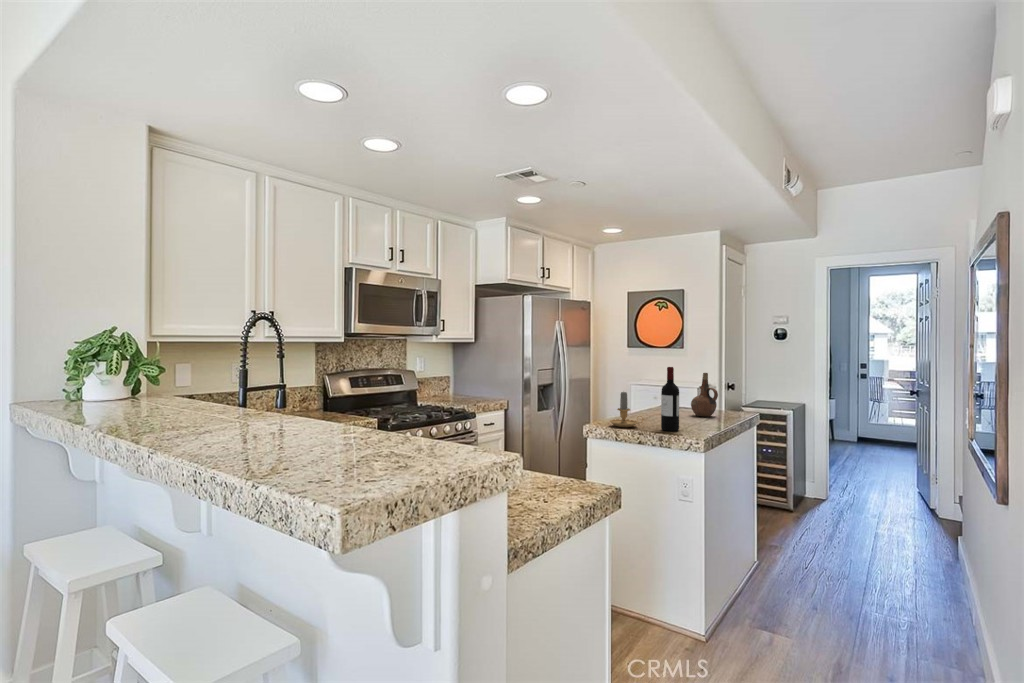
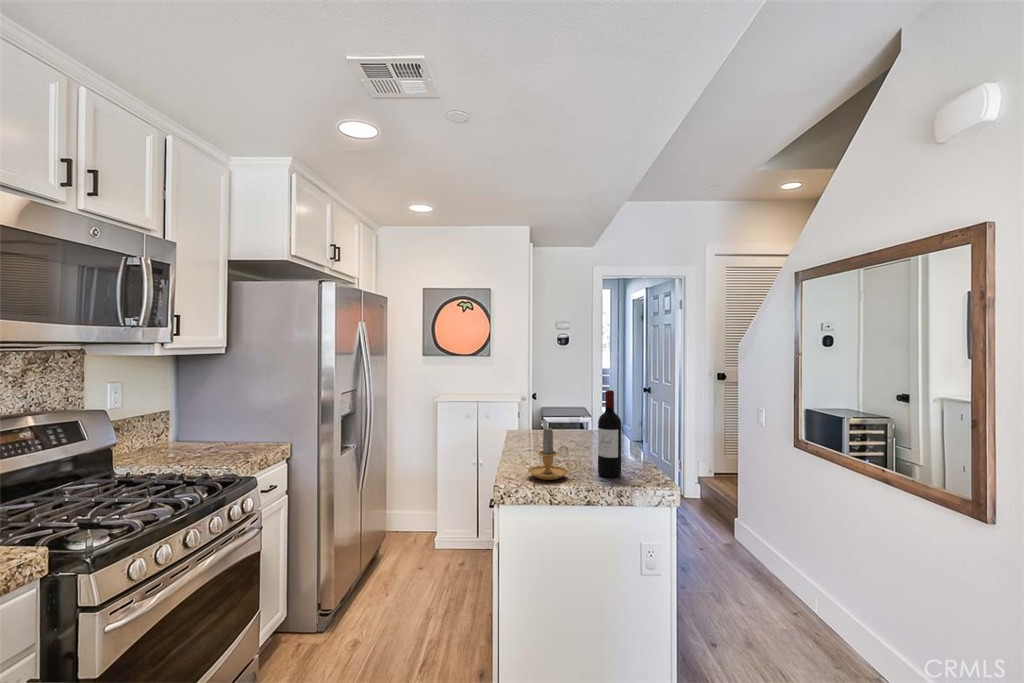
ceramic pitcher: present [691,373,718,417] -> none [568,389,598,441]

